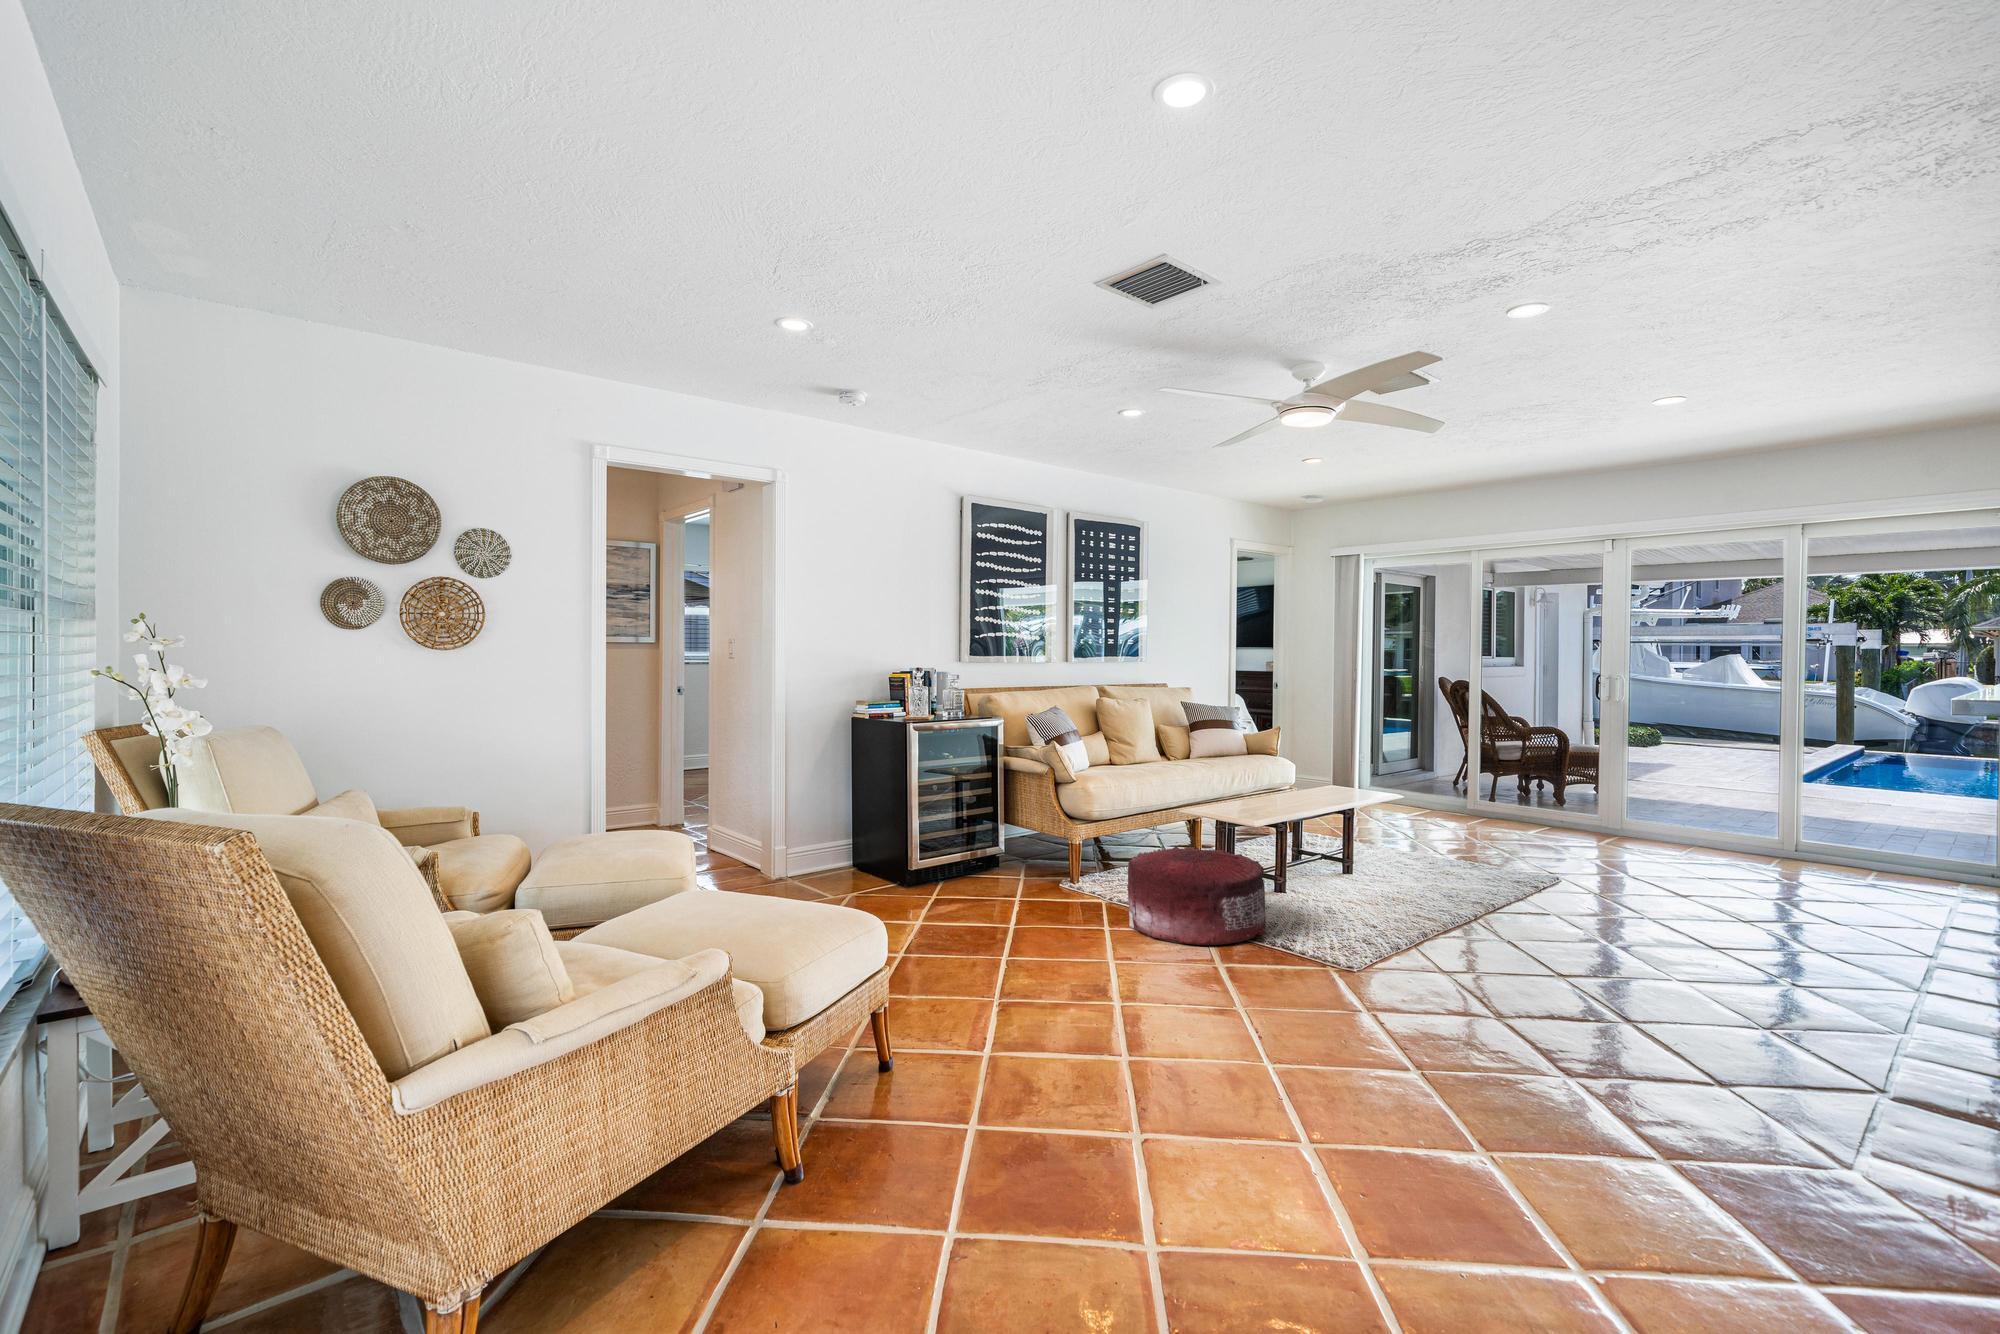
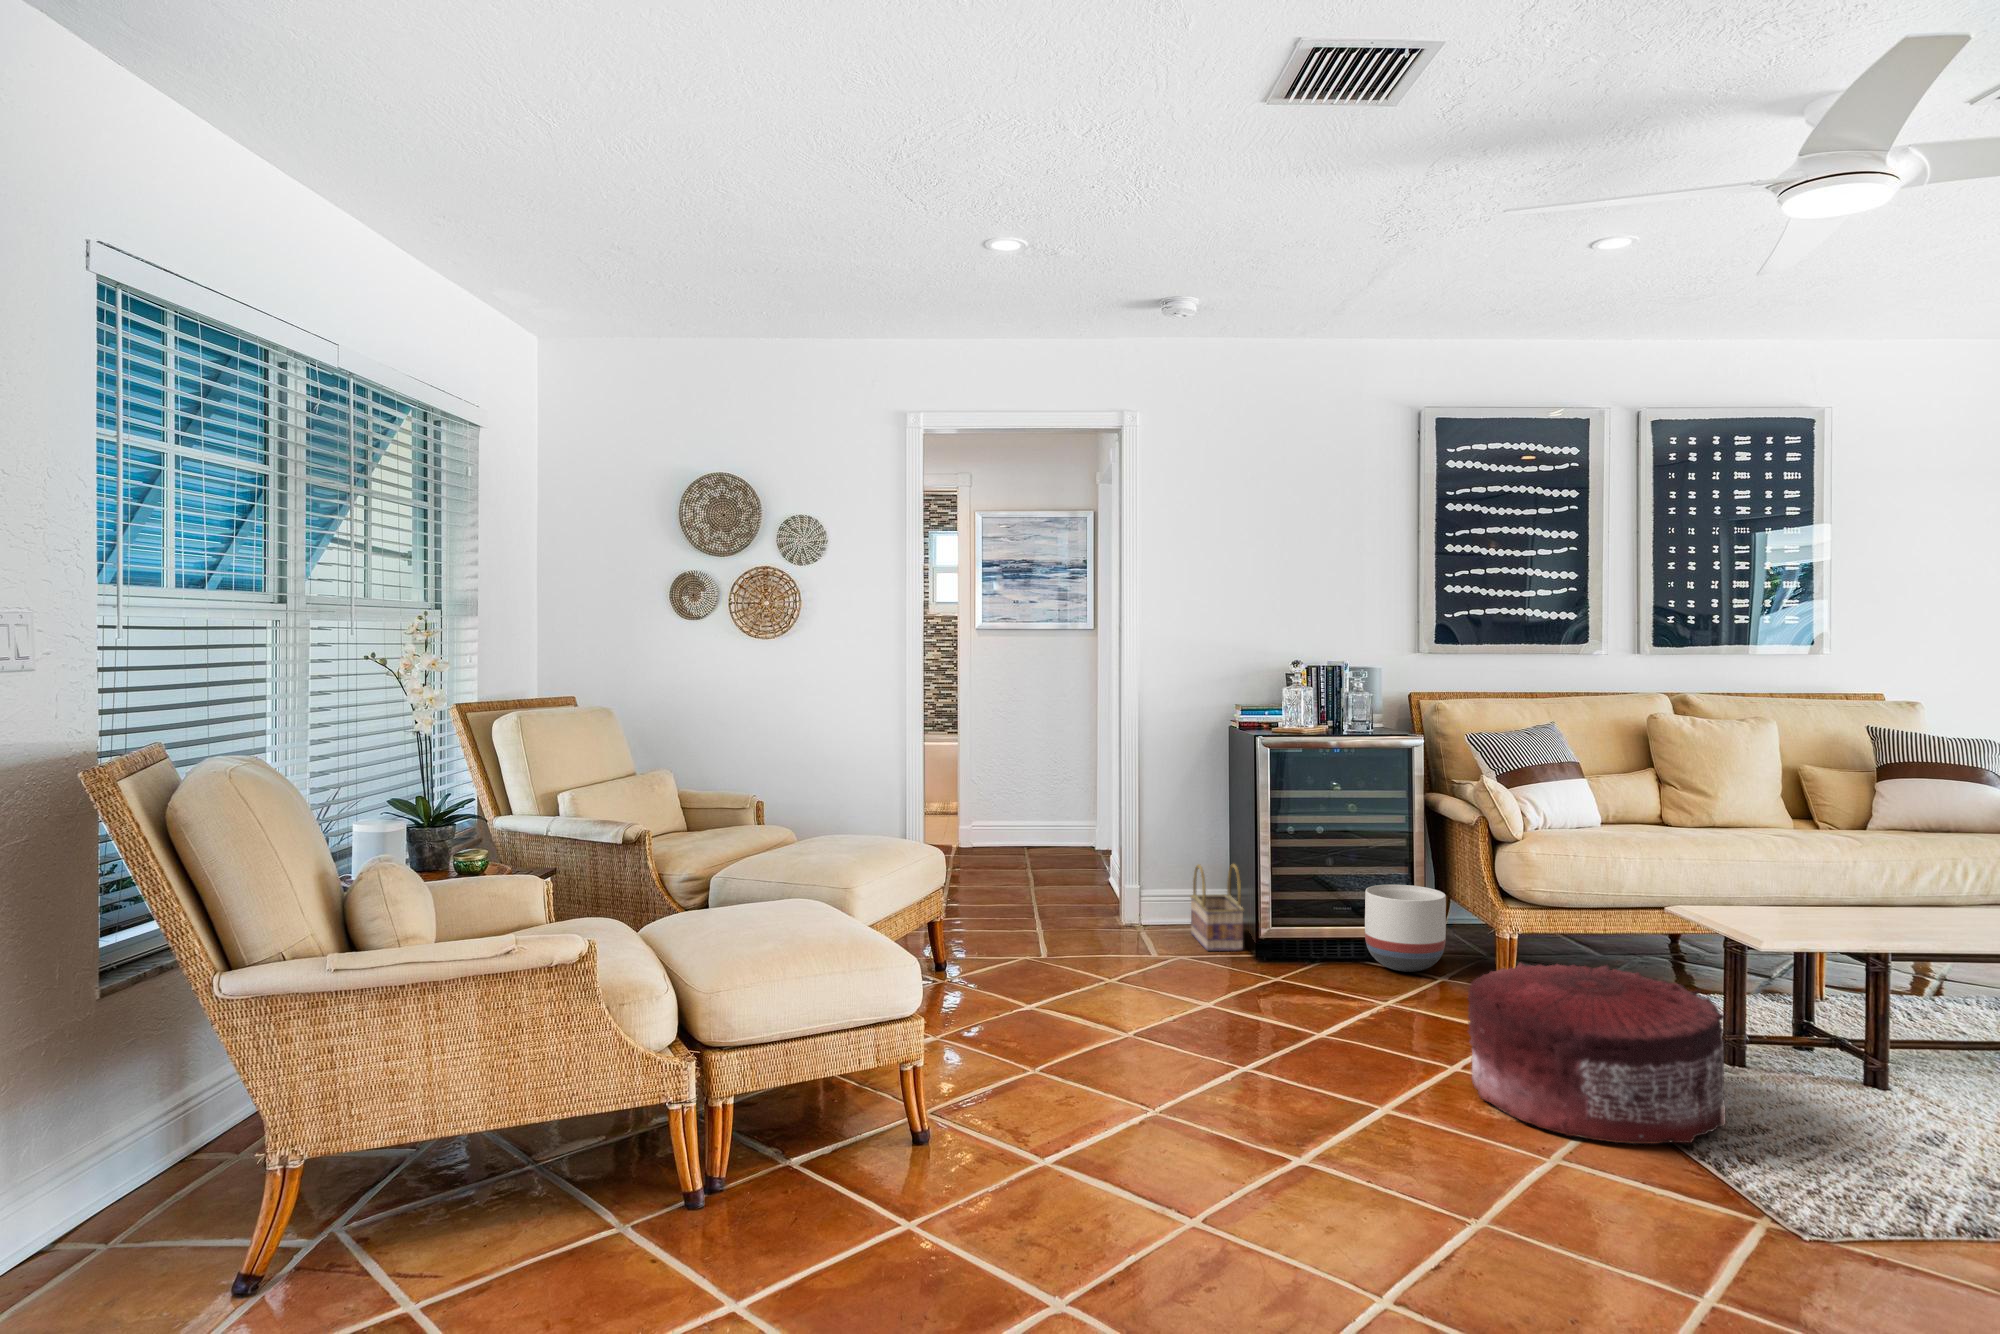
planter: none [976,821,1027,879] -> present [1365,885,1446,972]
basket: none [838,822,892,890] -> present [1190,864,1244,951]

